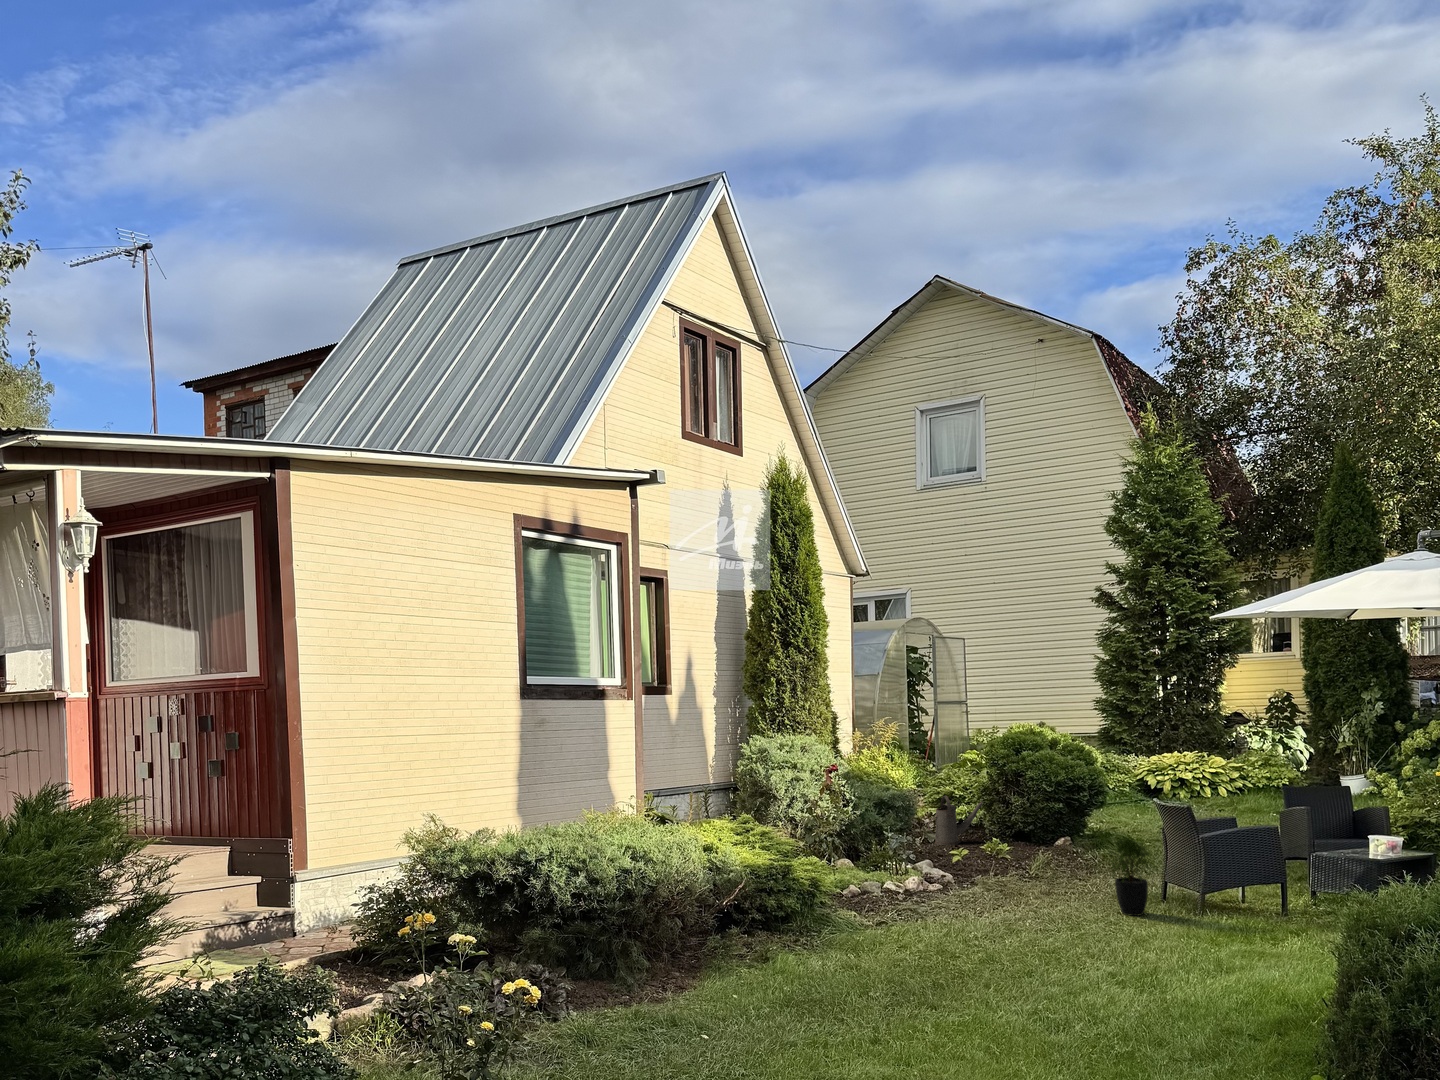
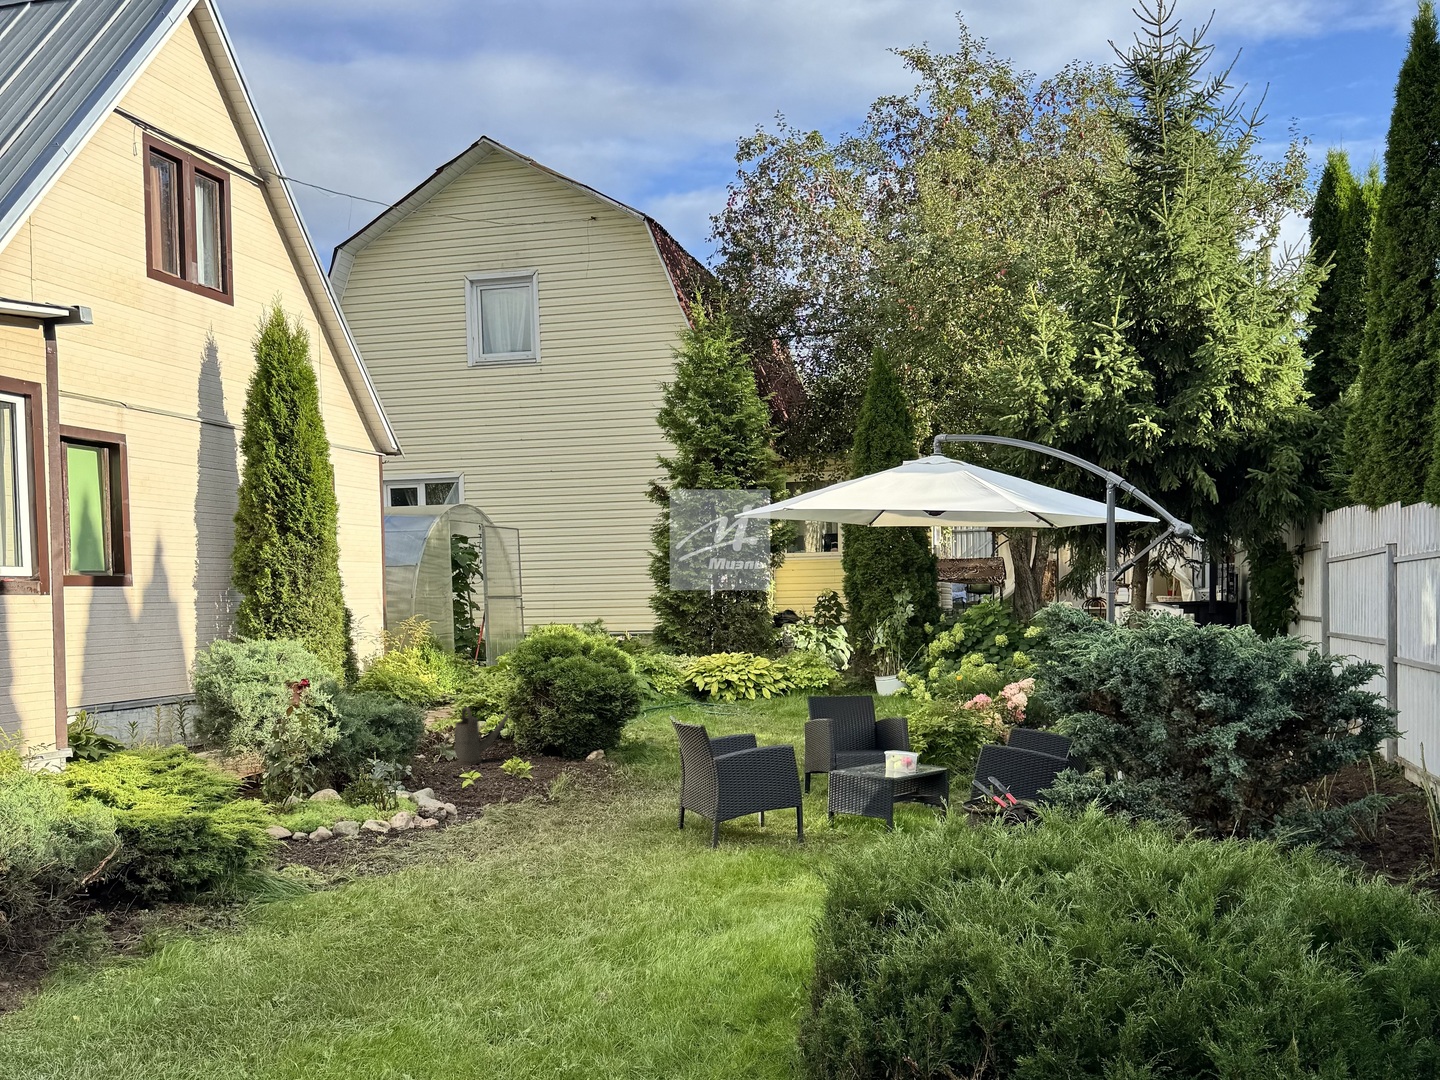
potted plant: present [1109,836,1155,916] -> none [640,748,702,846]

